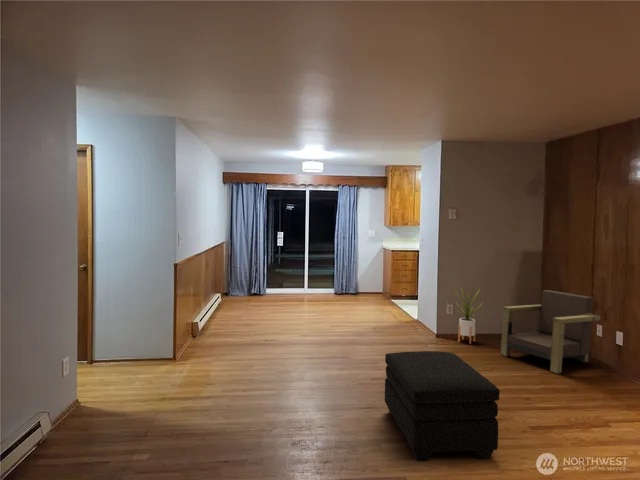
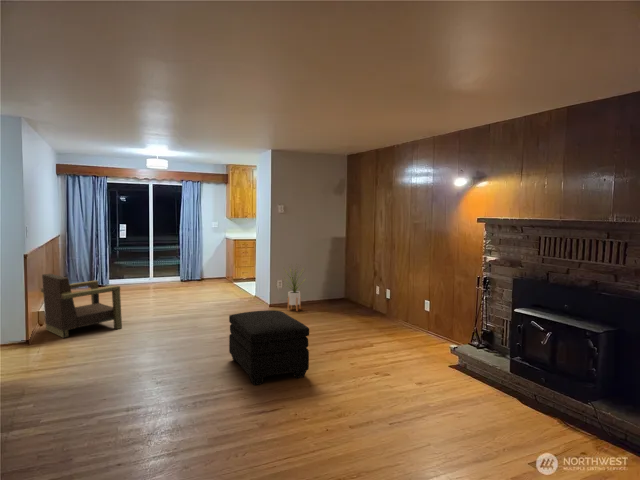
armchair: present [501,290,600,374] -> present [41,274,122,338]

